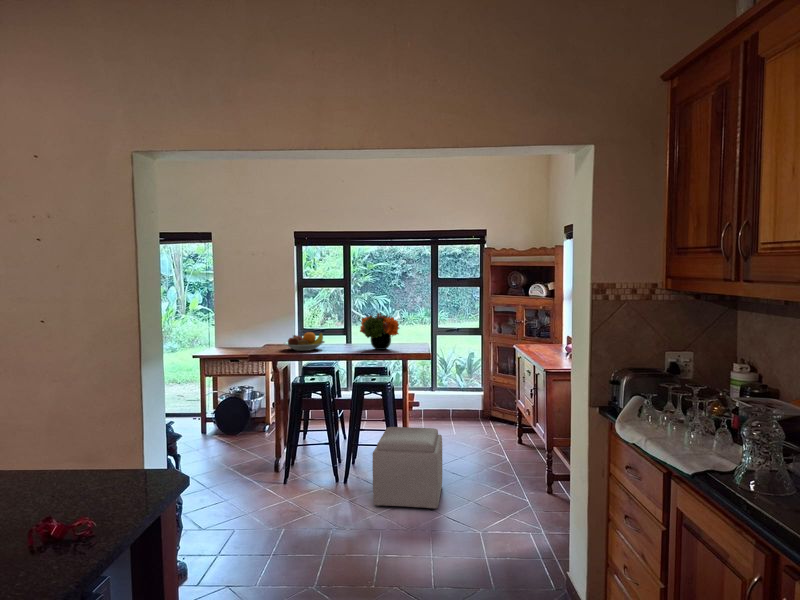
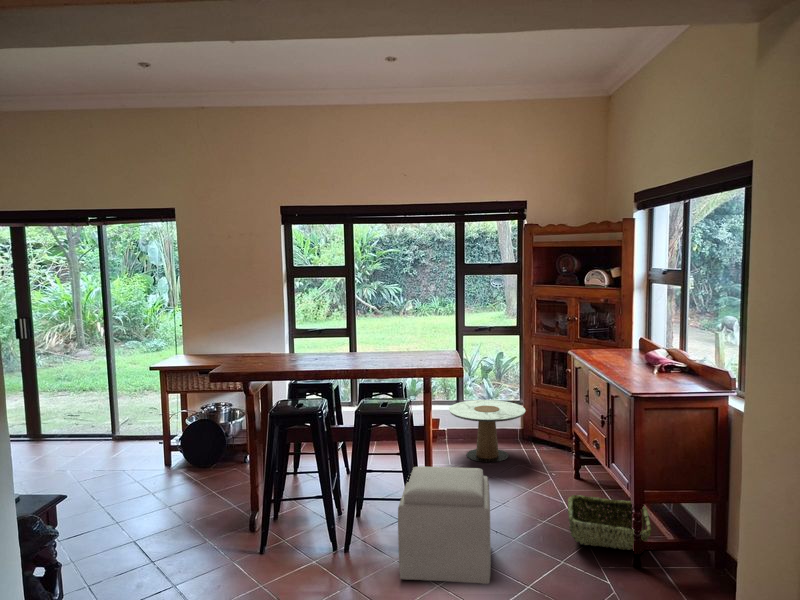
flower arrangement: present [360,313,399,350] -> none [370,310,424,359]
fruit bowl: present [284,332,325,351] -> none [270,337,325,362]
side table: none [423,386,483,434] -> present [449,400,525,463]
woven basket: none [501,451,560,490] -> present [568,495,651,550]

